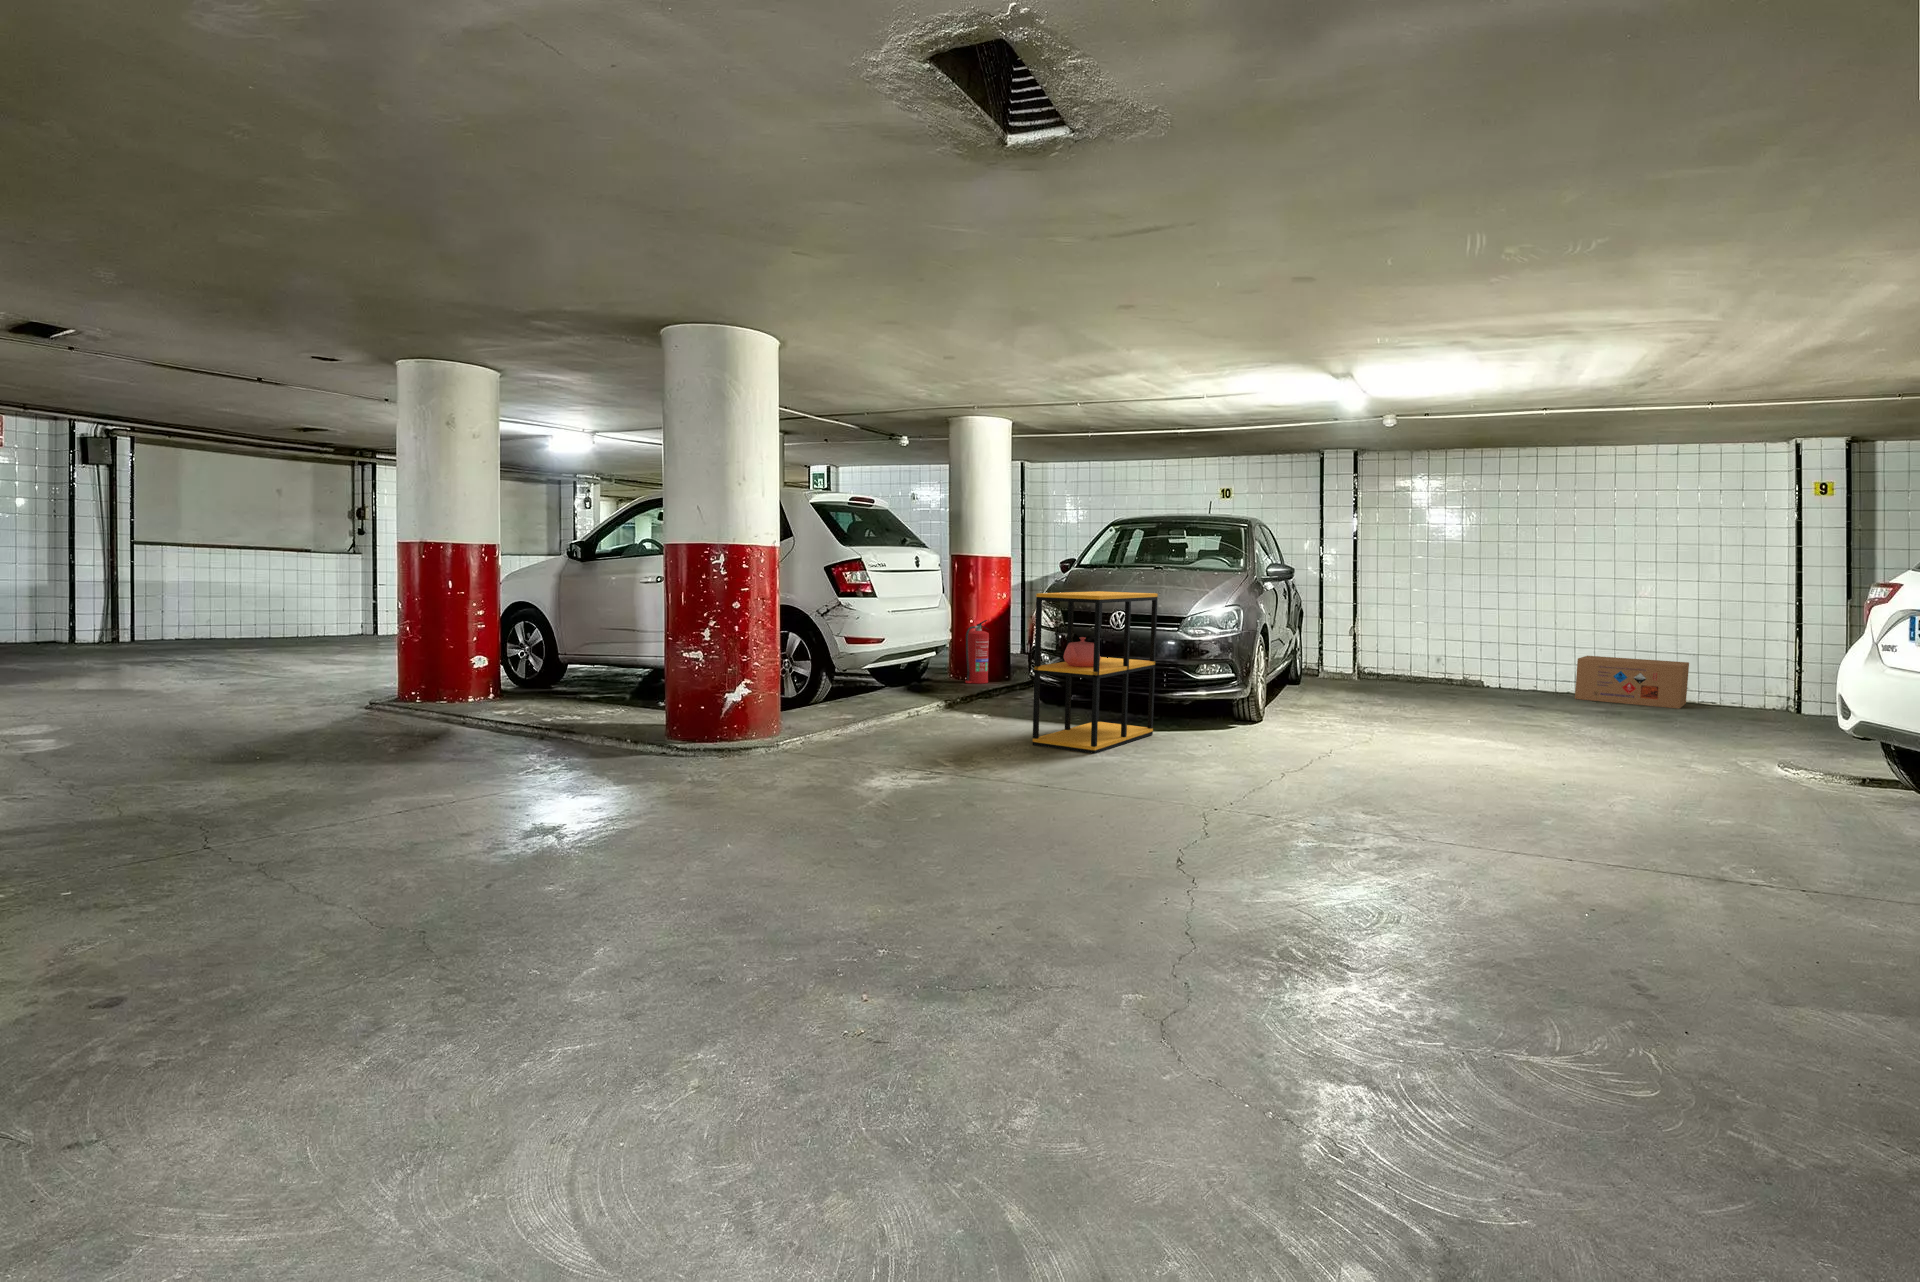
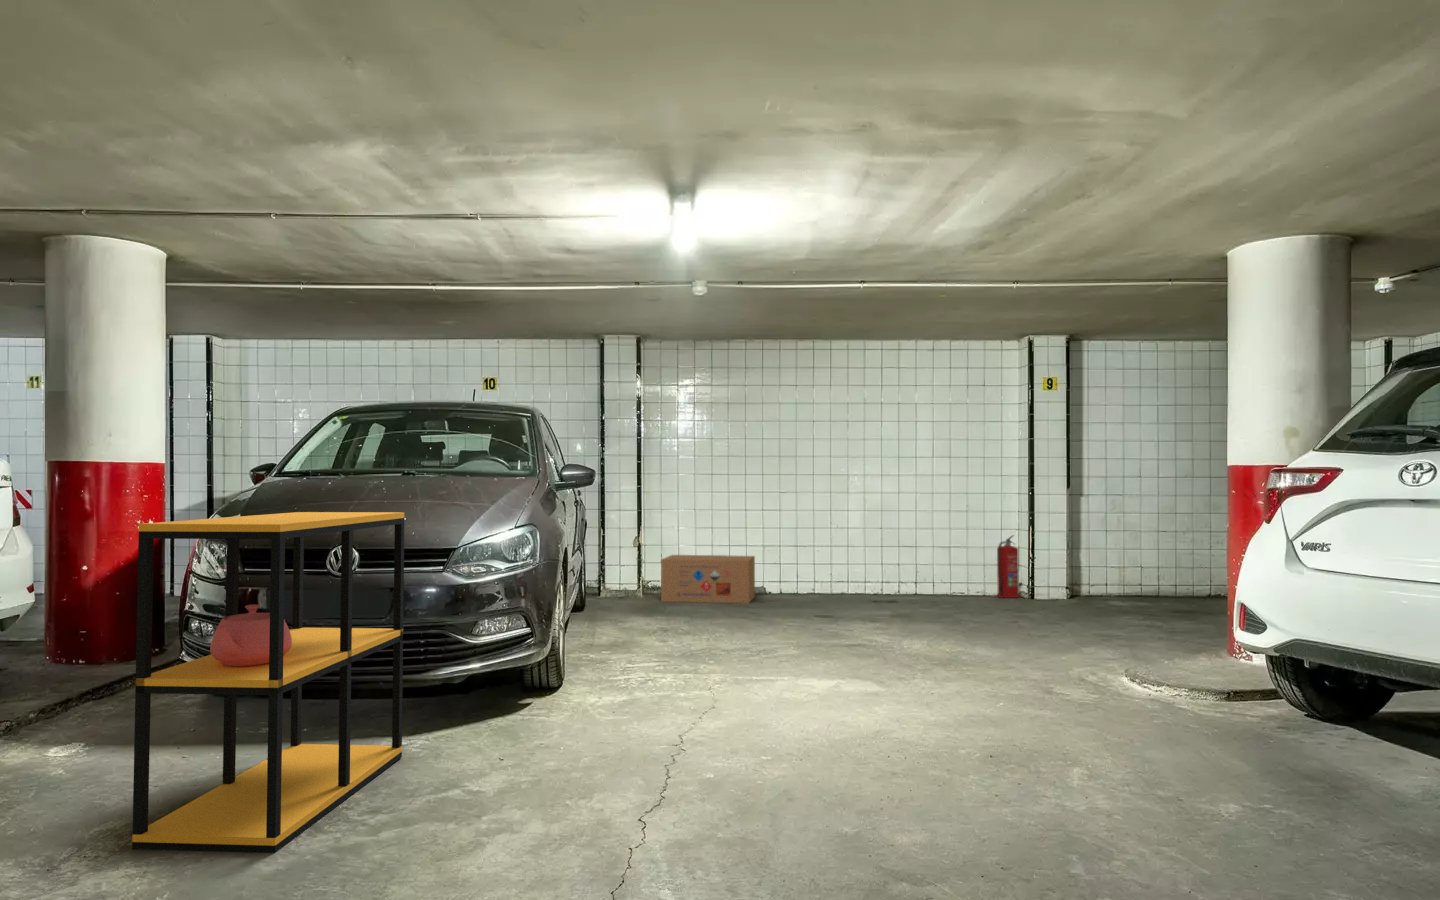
fire extinguisher: present [965,620,989,684] -> present [997,536,1019,598]
cardboard box: present [1575,656,1689,709] -> present [661,555,755,604]

